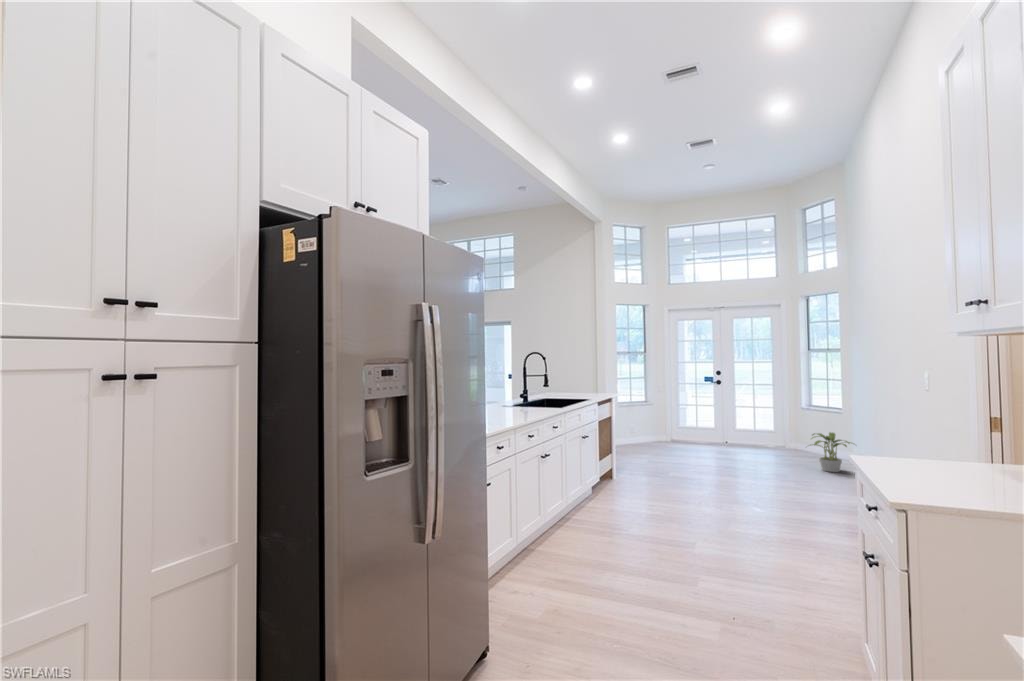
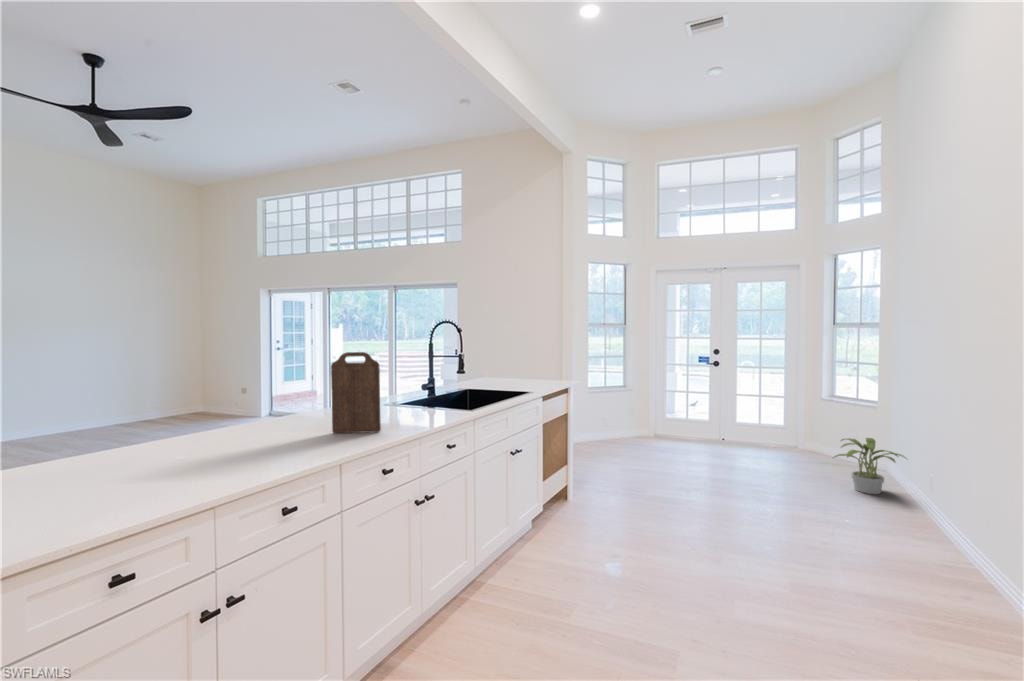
cutting board: none [499,367,526,414] -> present [331,352,381,433]

